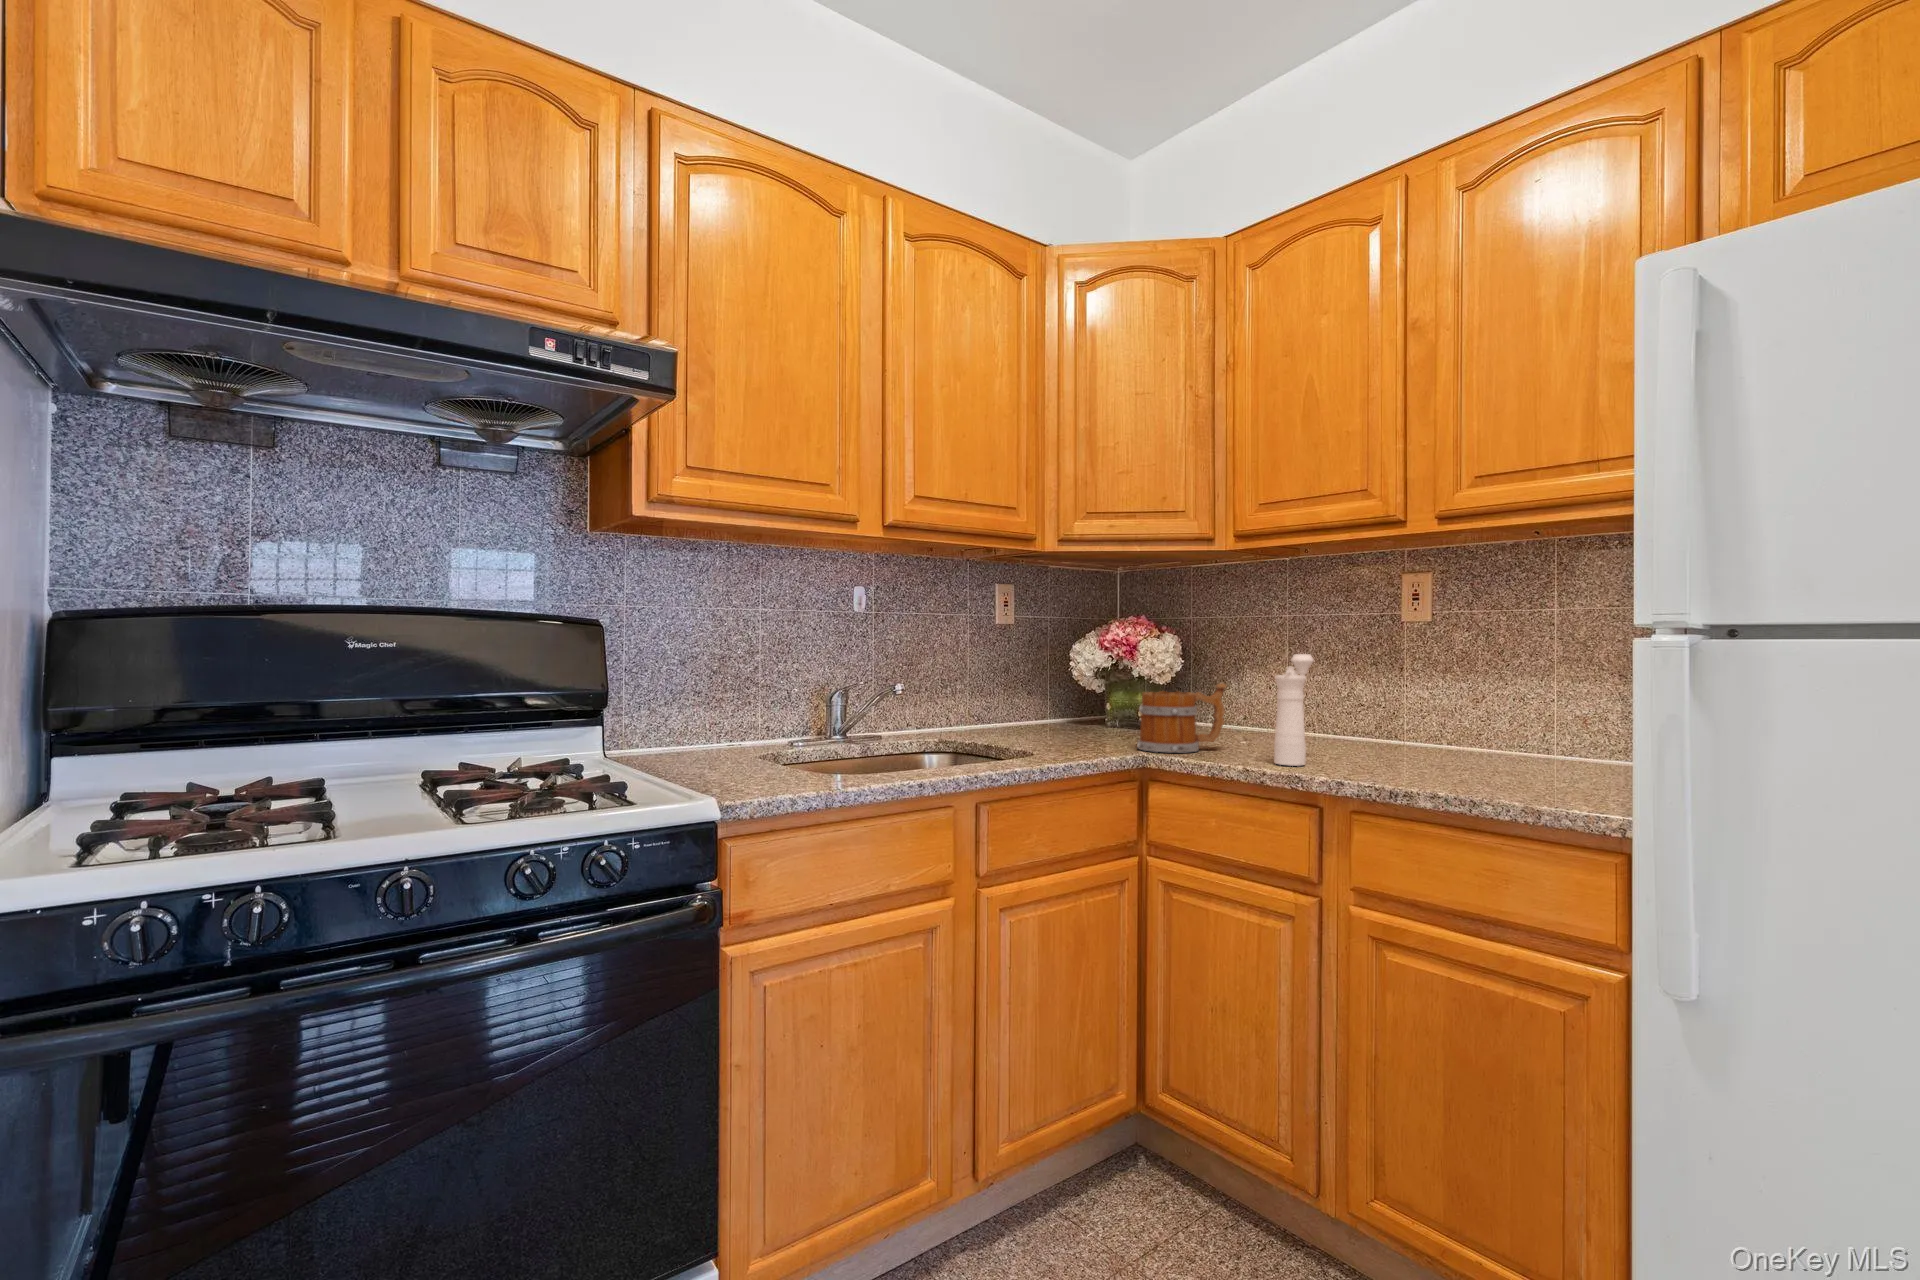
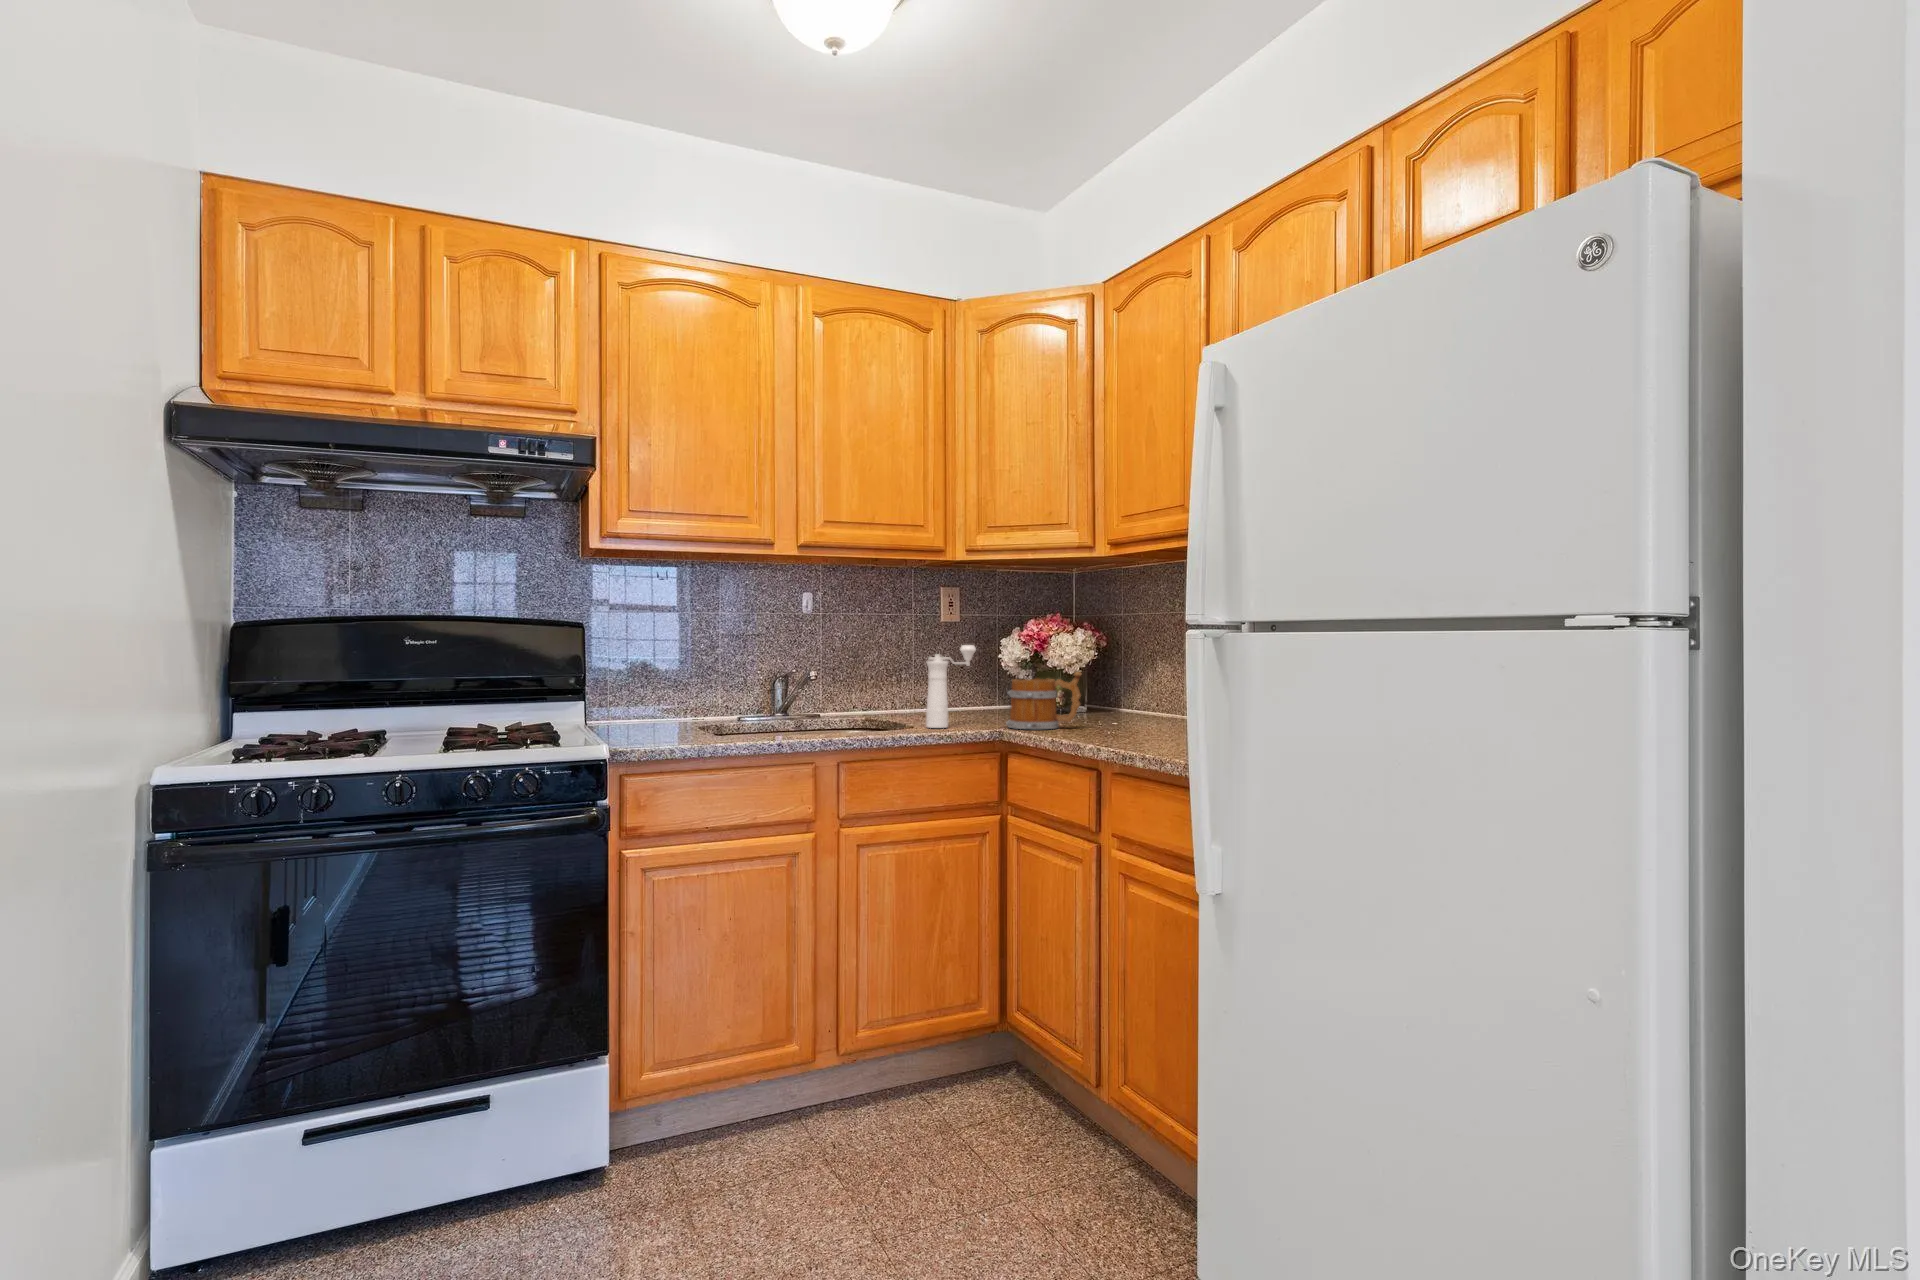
pepper mill: present [1274,654,1314,766] -> present [926,645,976,728]

